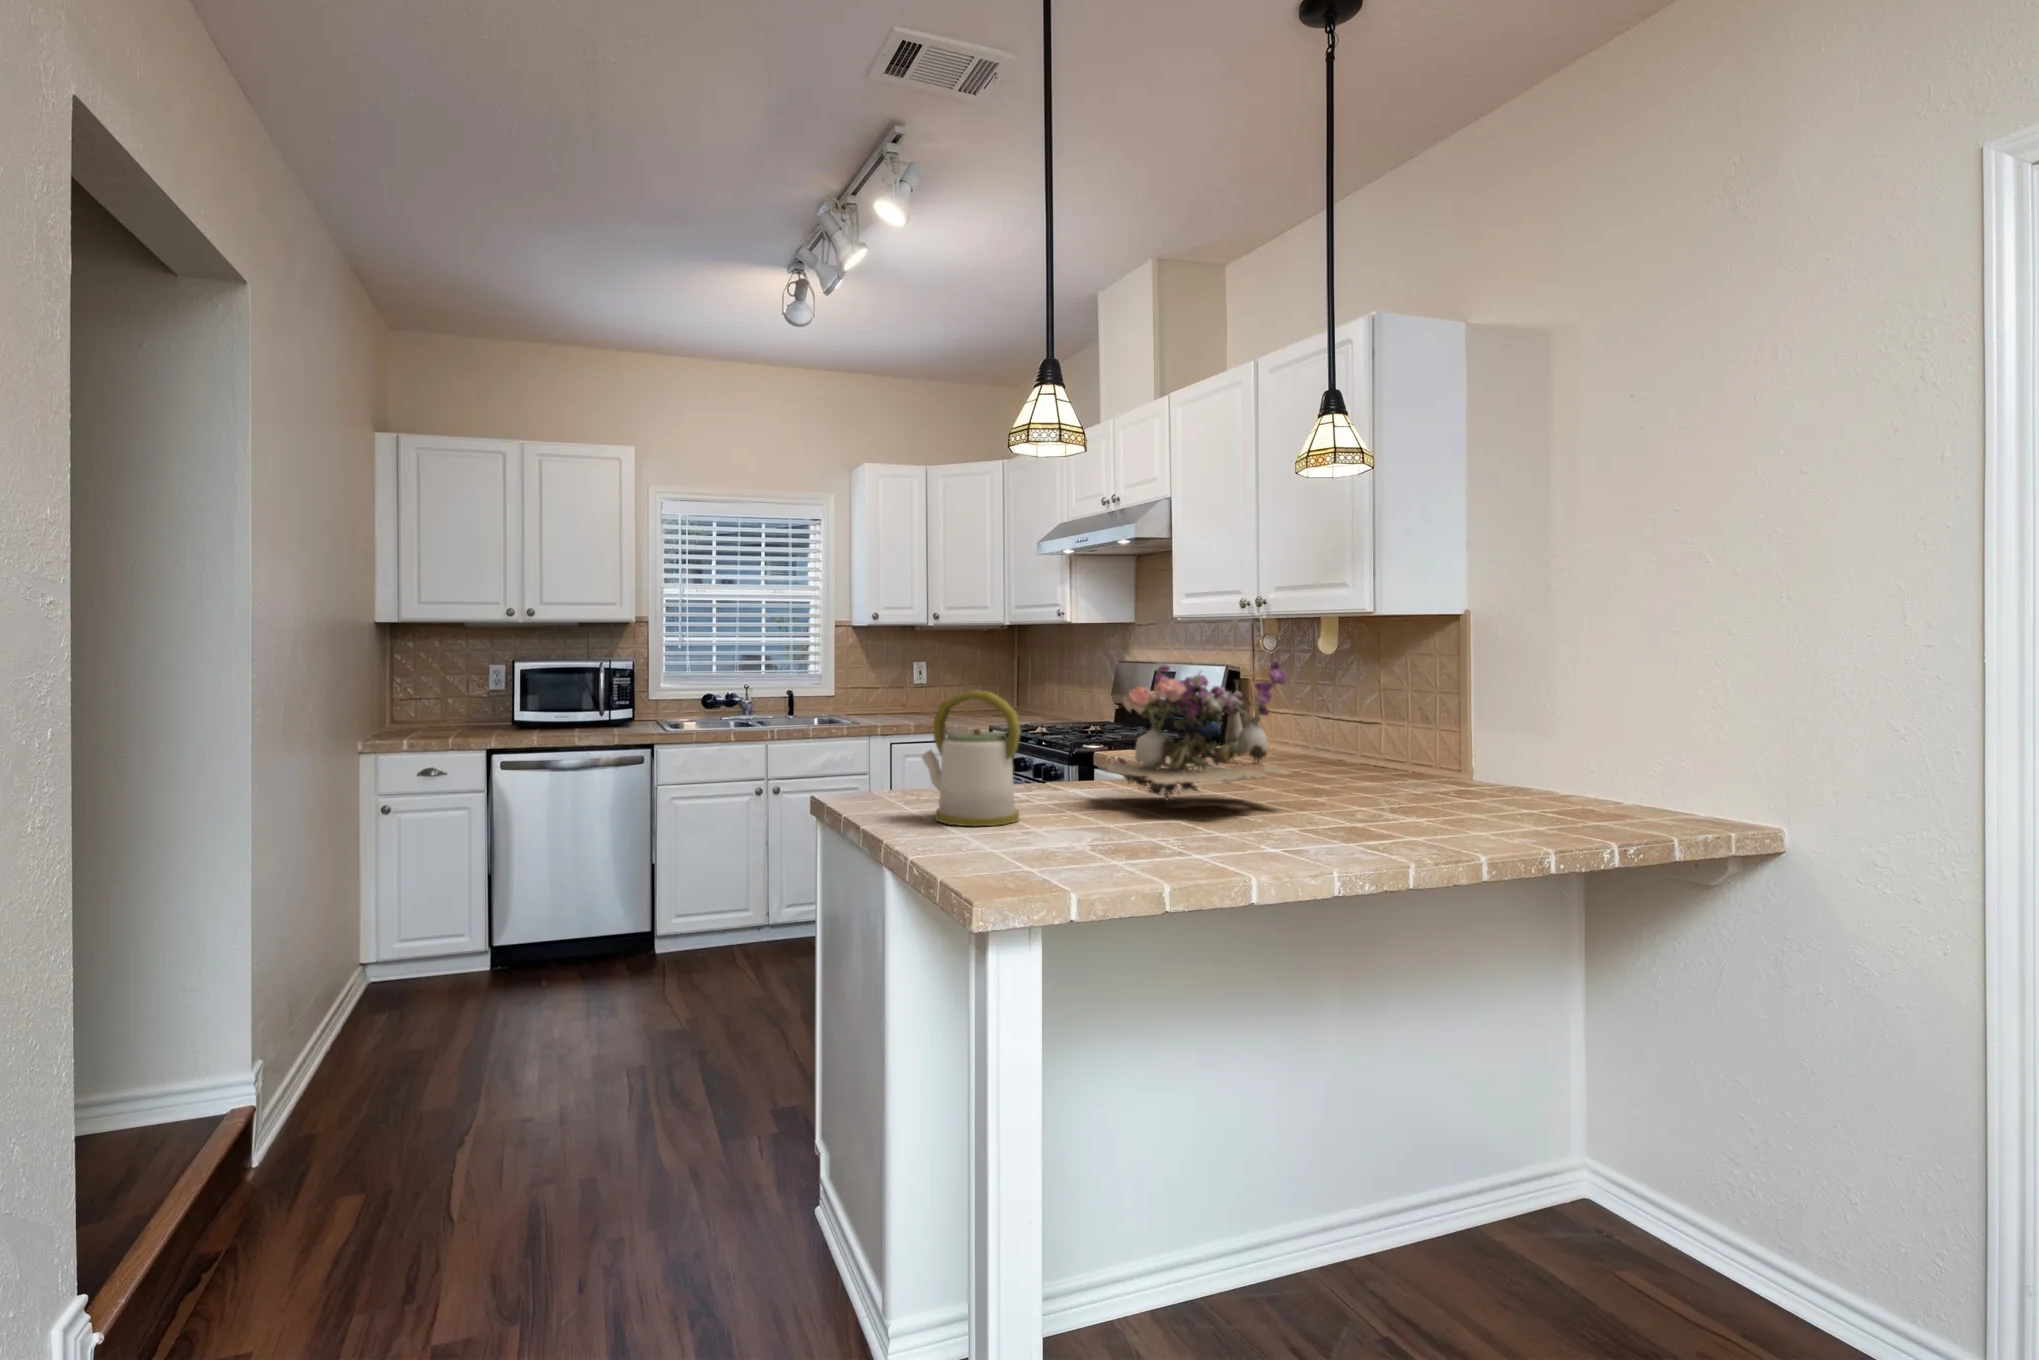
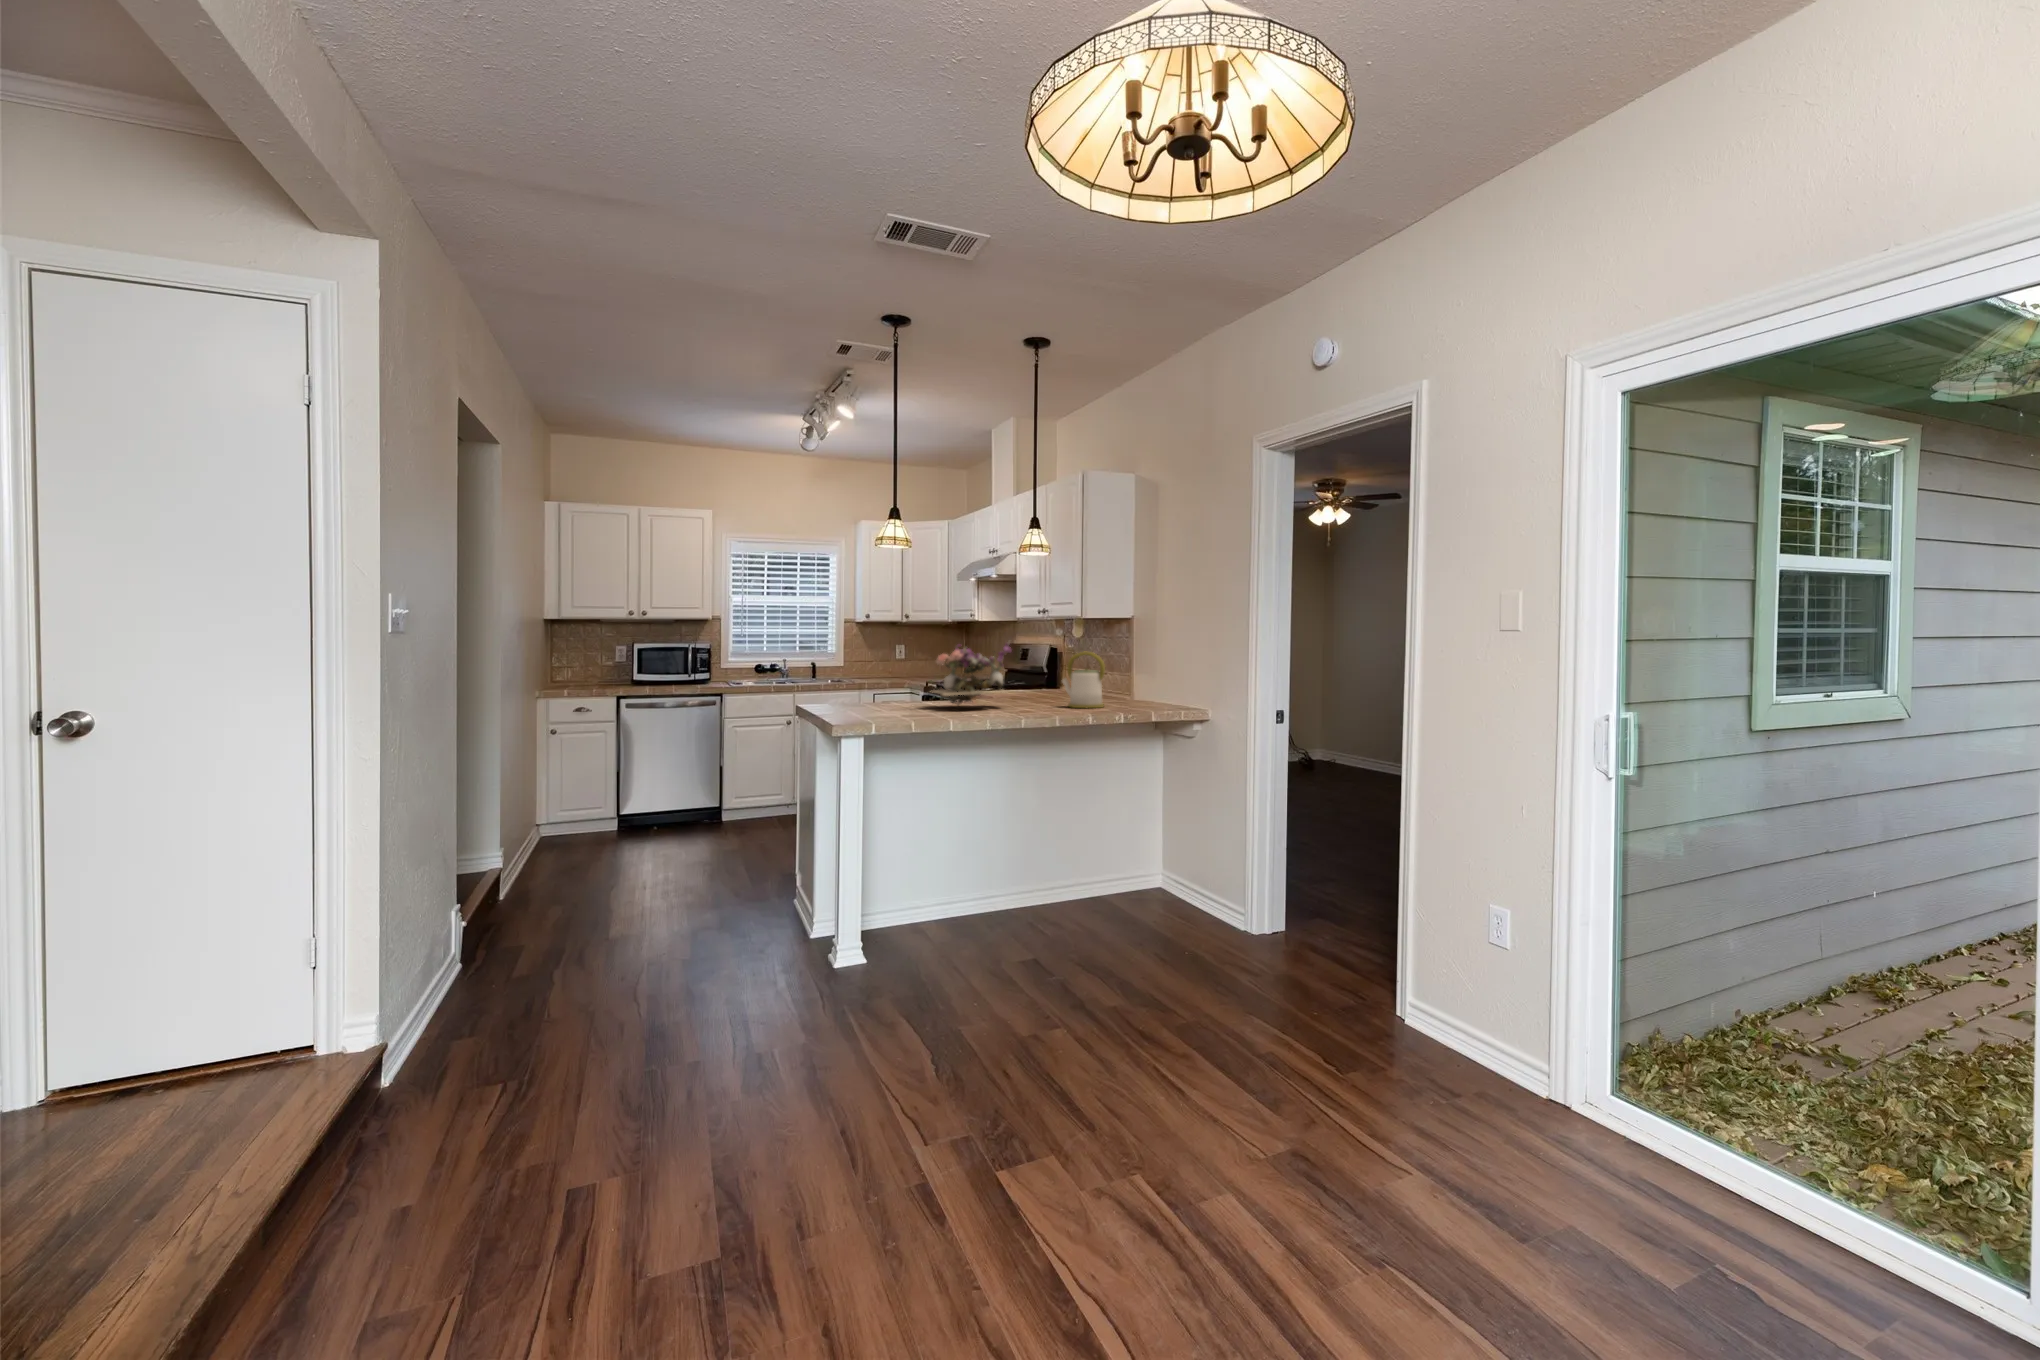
kettle: present [922,690,1021,827] -> present [1062,651,1105,708]

